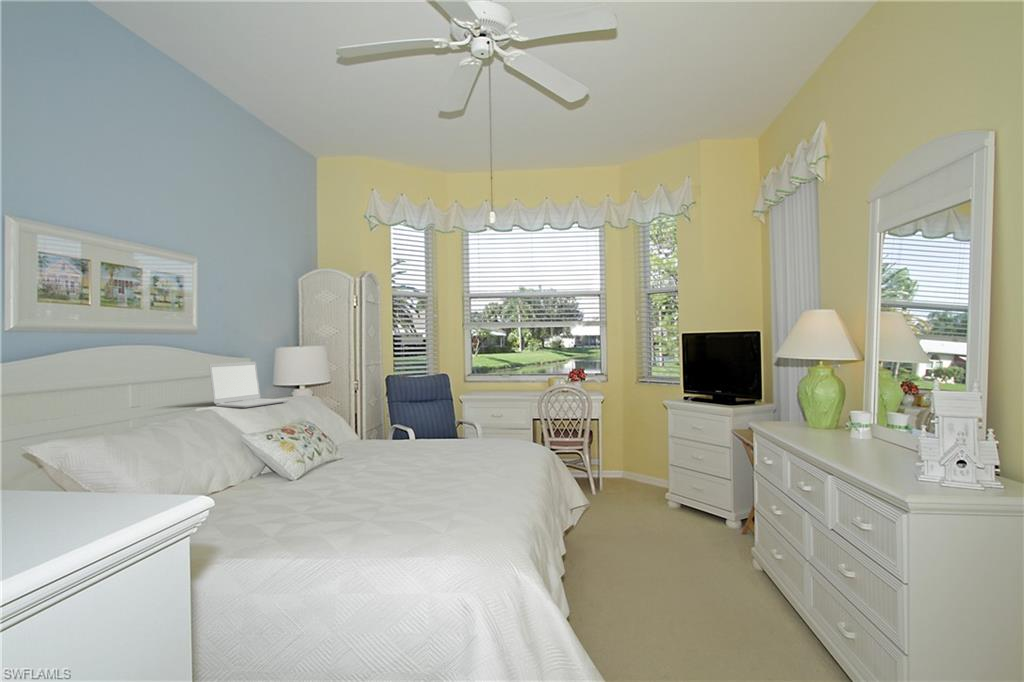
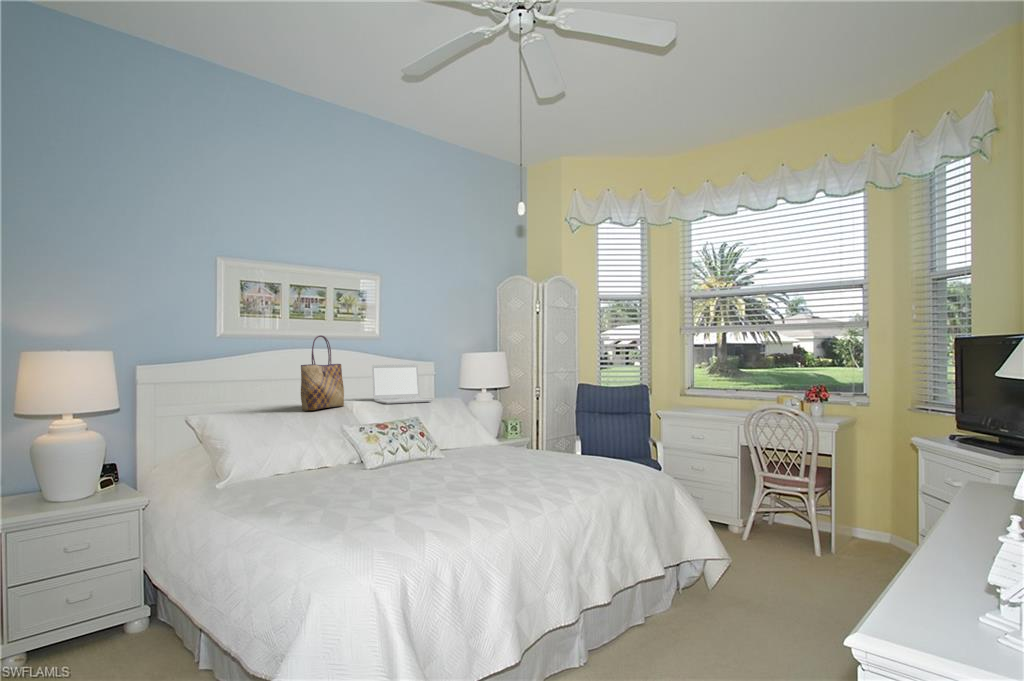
tote bag: none [166,330,201,424] -> present [301,335,344,411]

